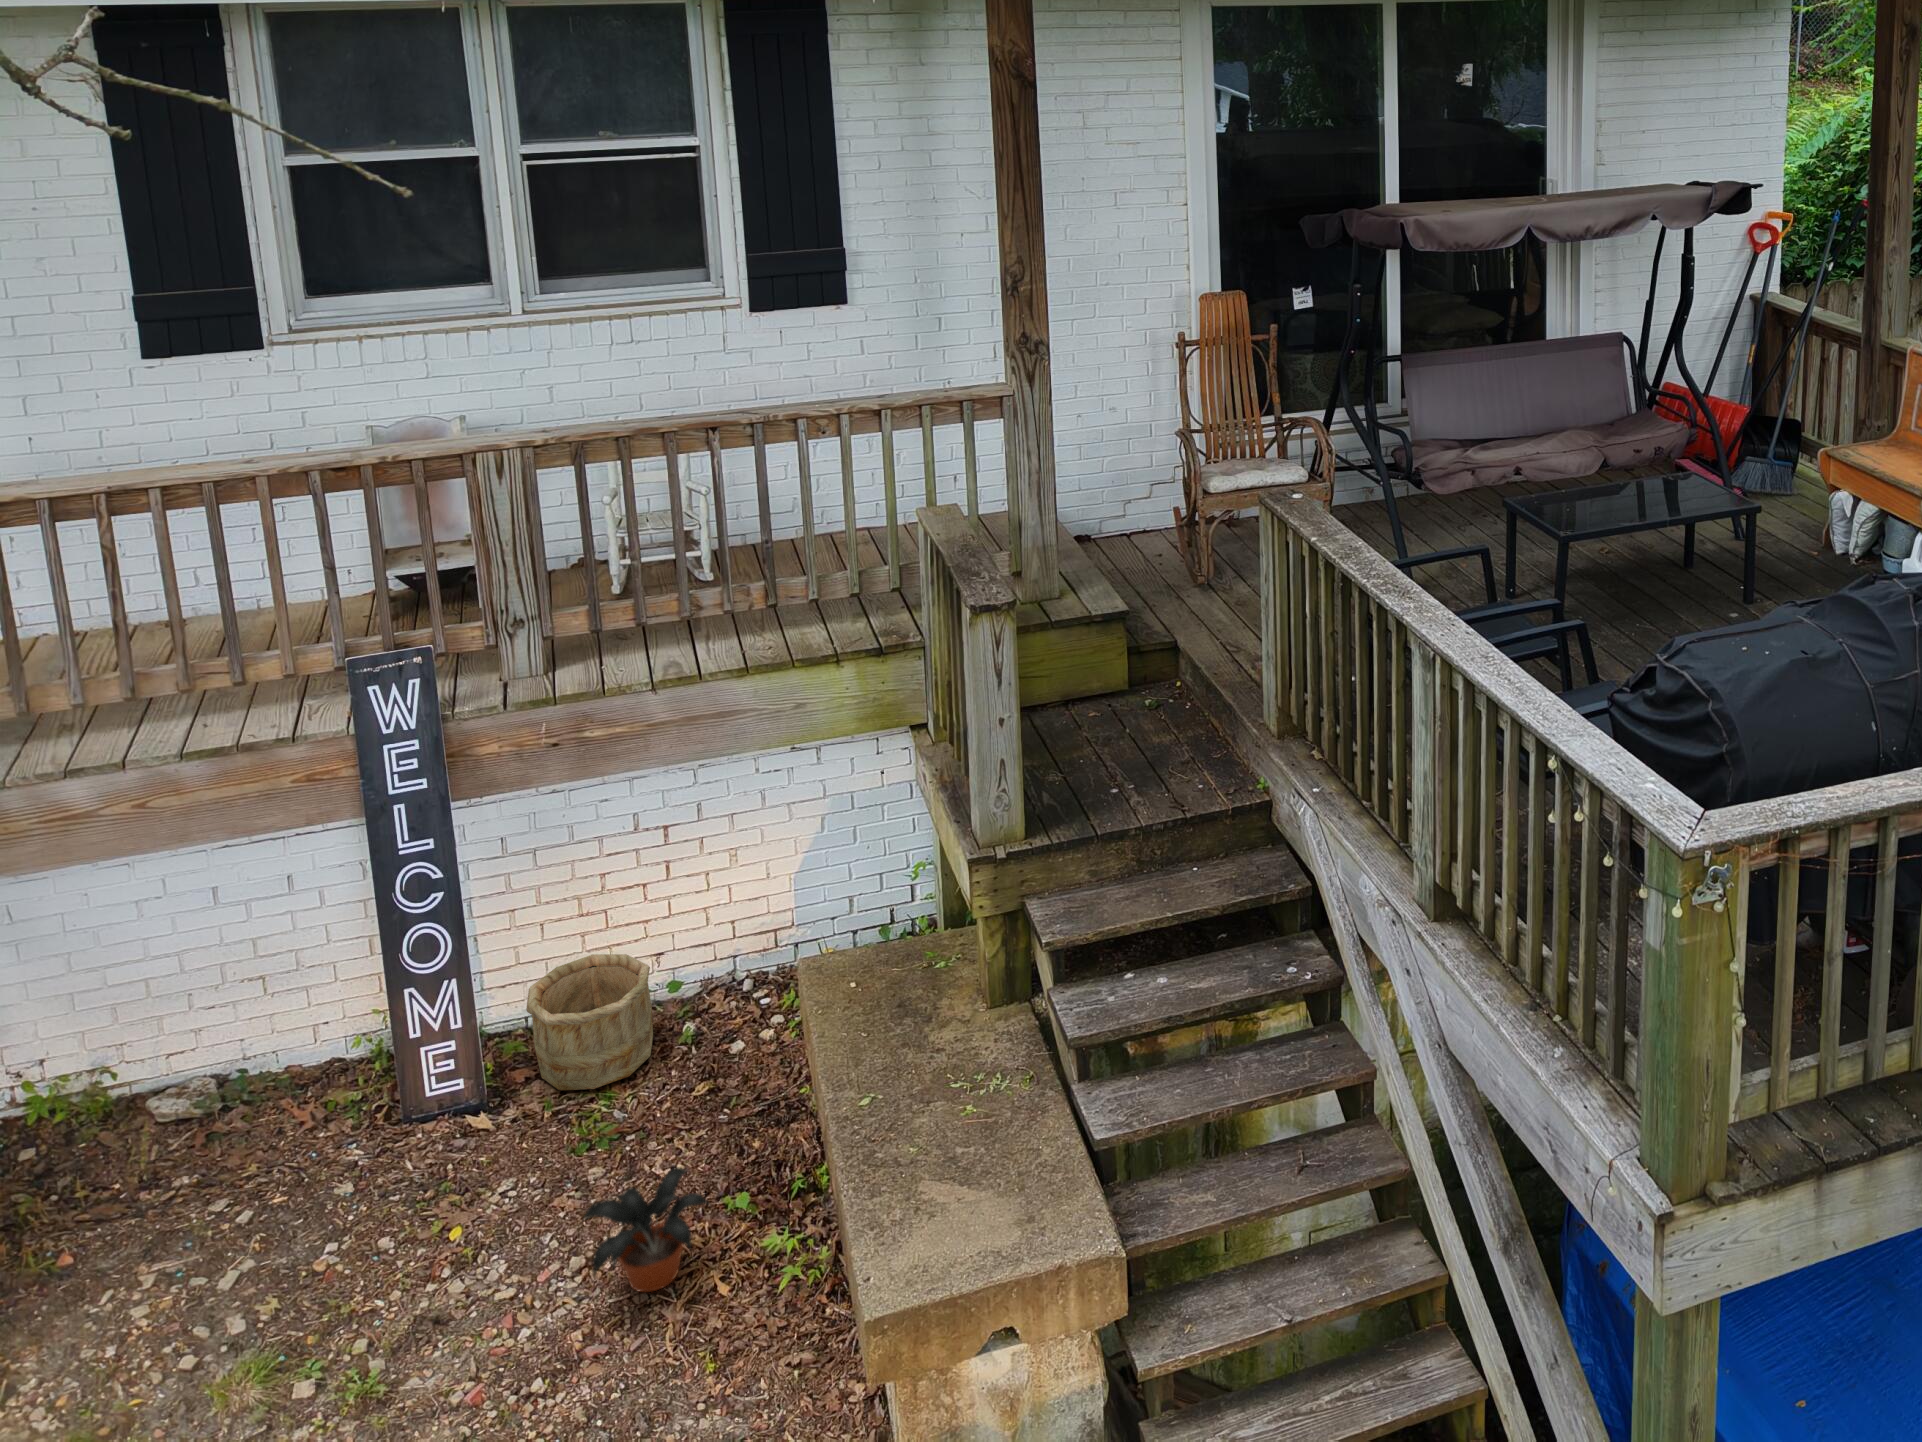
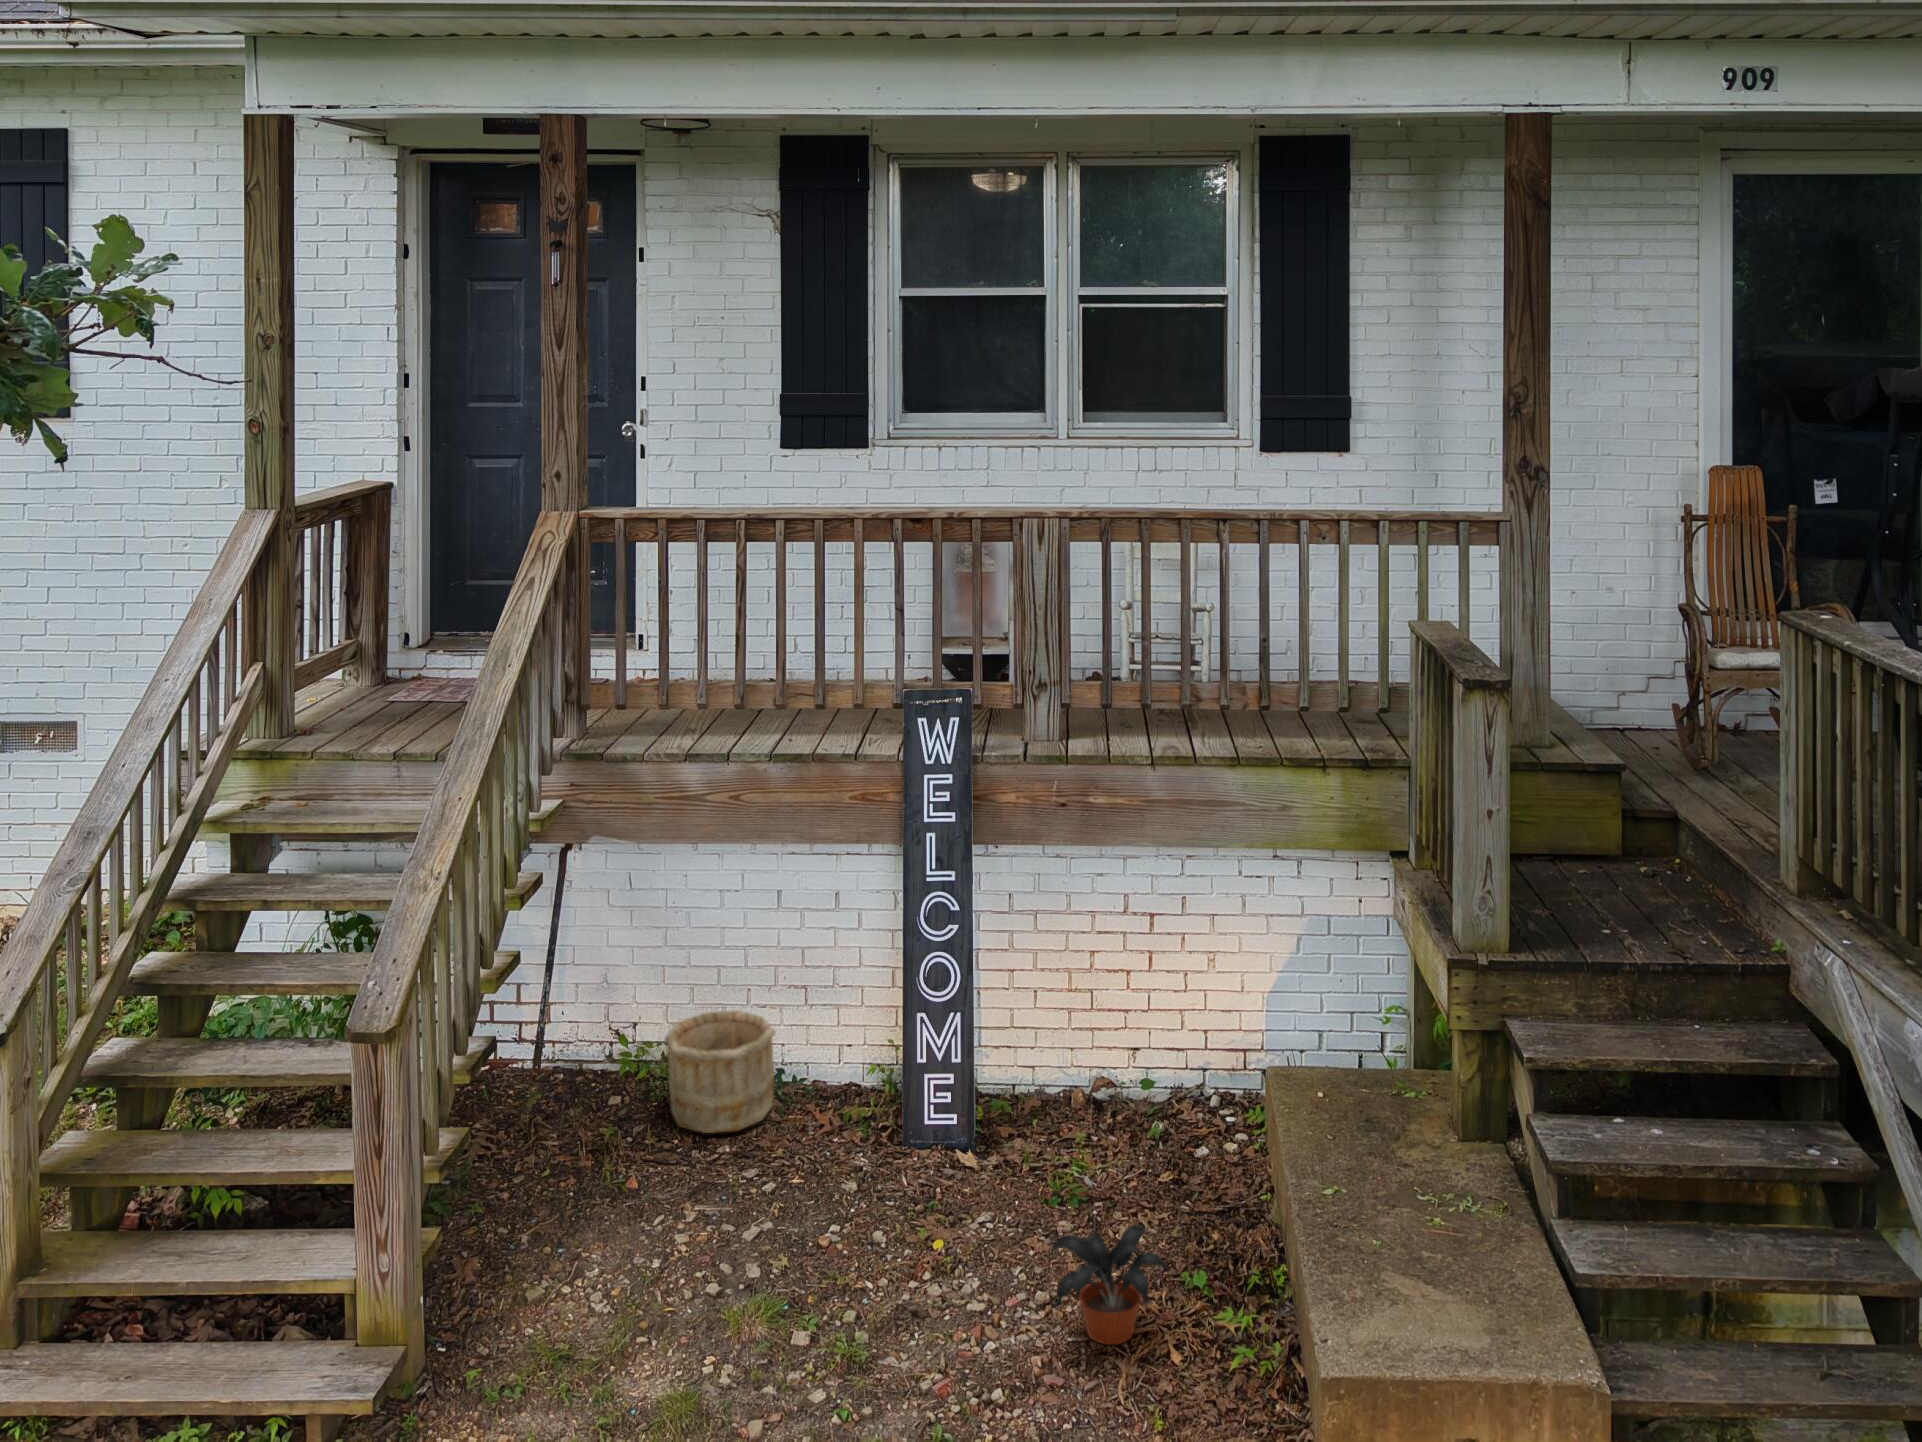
wooden bucket: present [526,954,653,1090] -> present [665,1010,775,1133]

